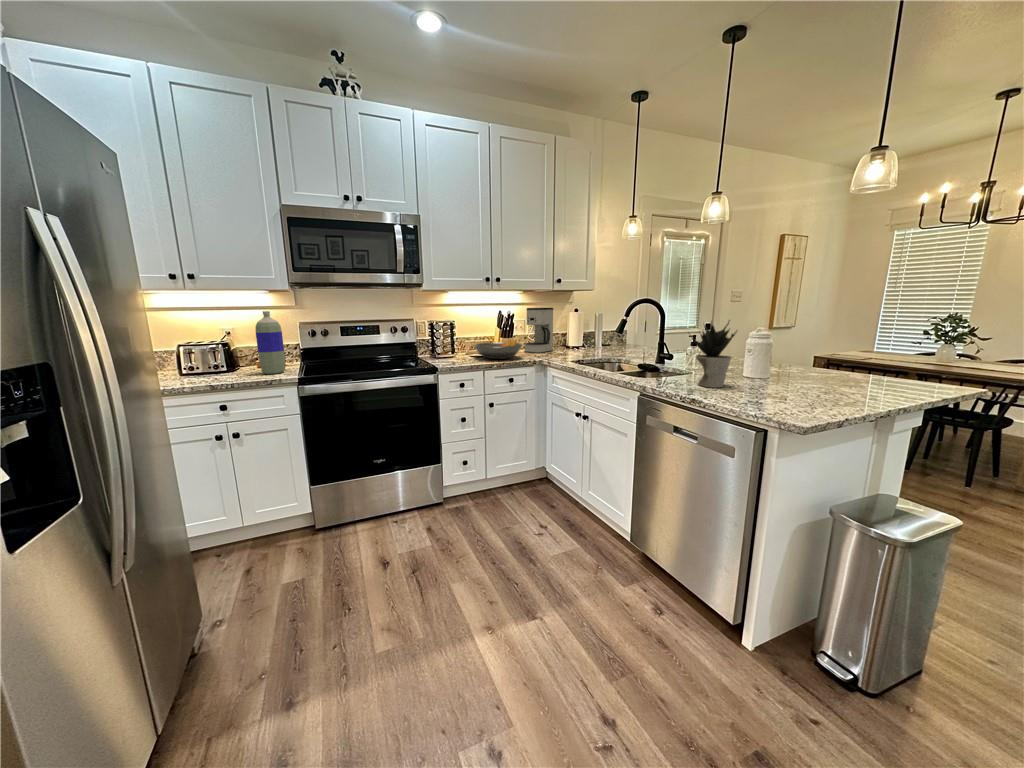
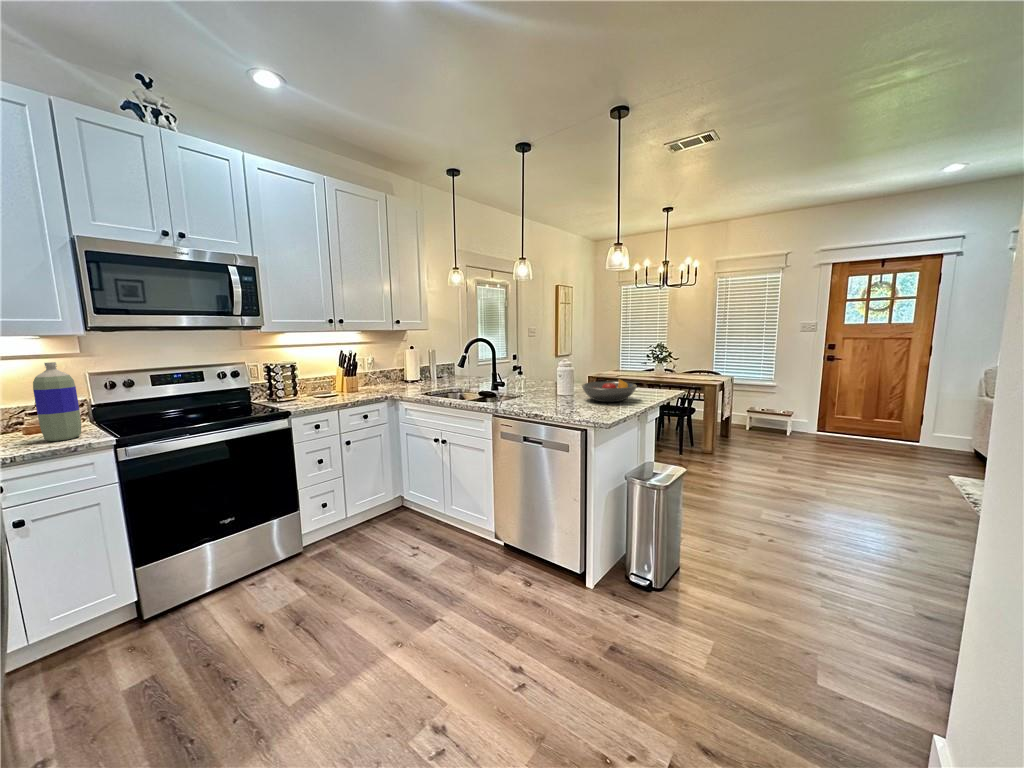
coffee maker: present [525,308,553,353] -> none [368,346,396,389]
potted plant: present [691,320,737,388] -> none [523,354,555,404]
fruit bowl: present [474,340,522,359] -> present [582,379,637,402]

